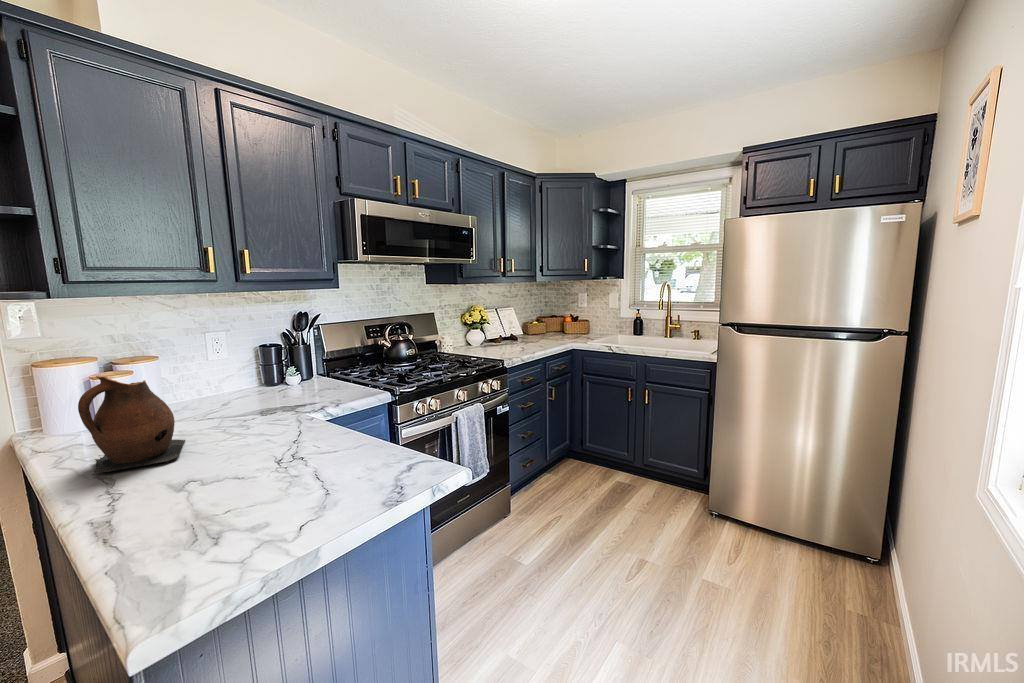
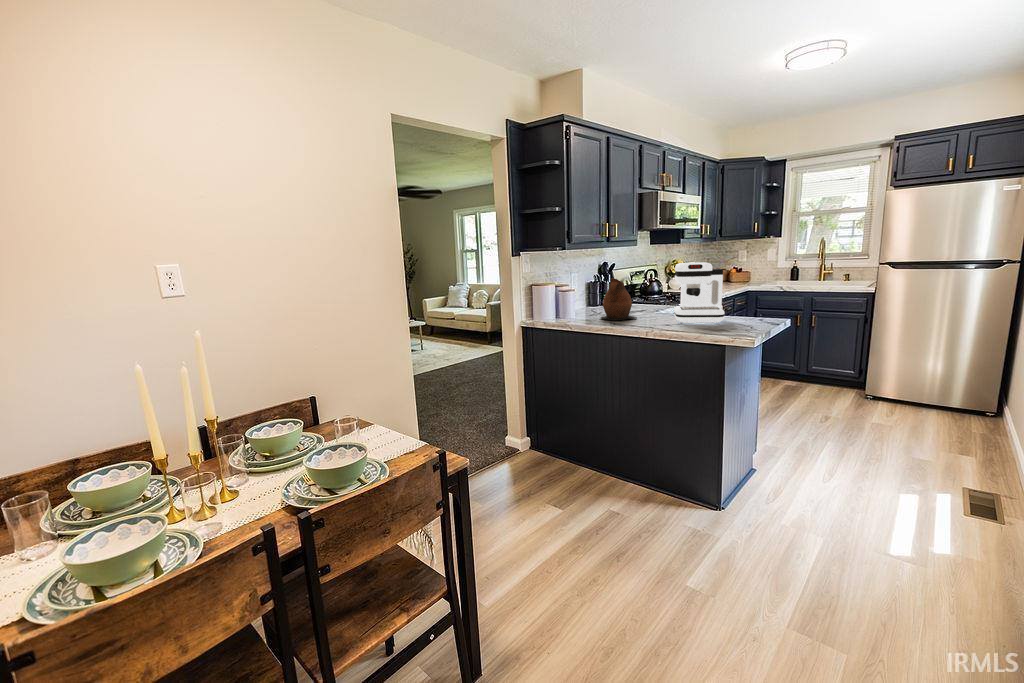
coffee maker: none [154,346,332,504] -> present [674,262,725,323]

